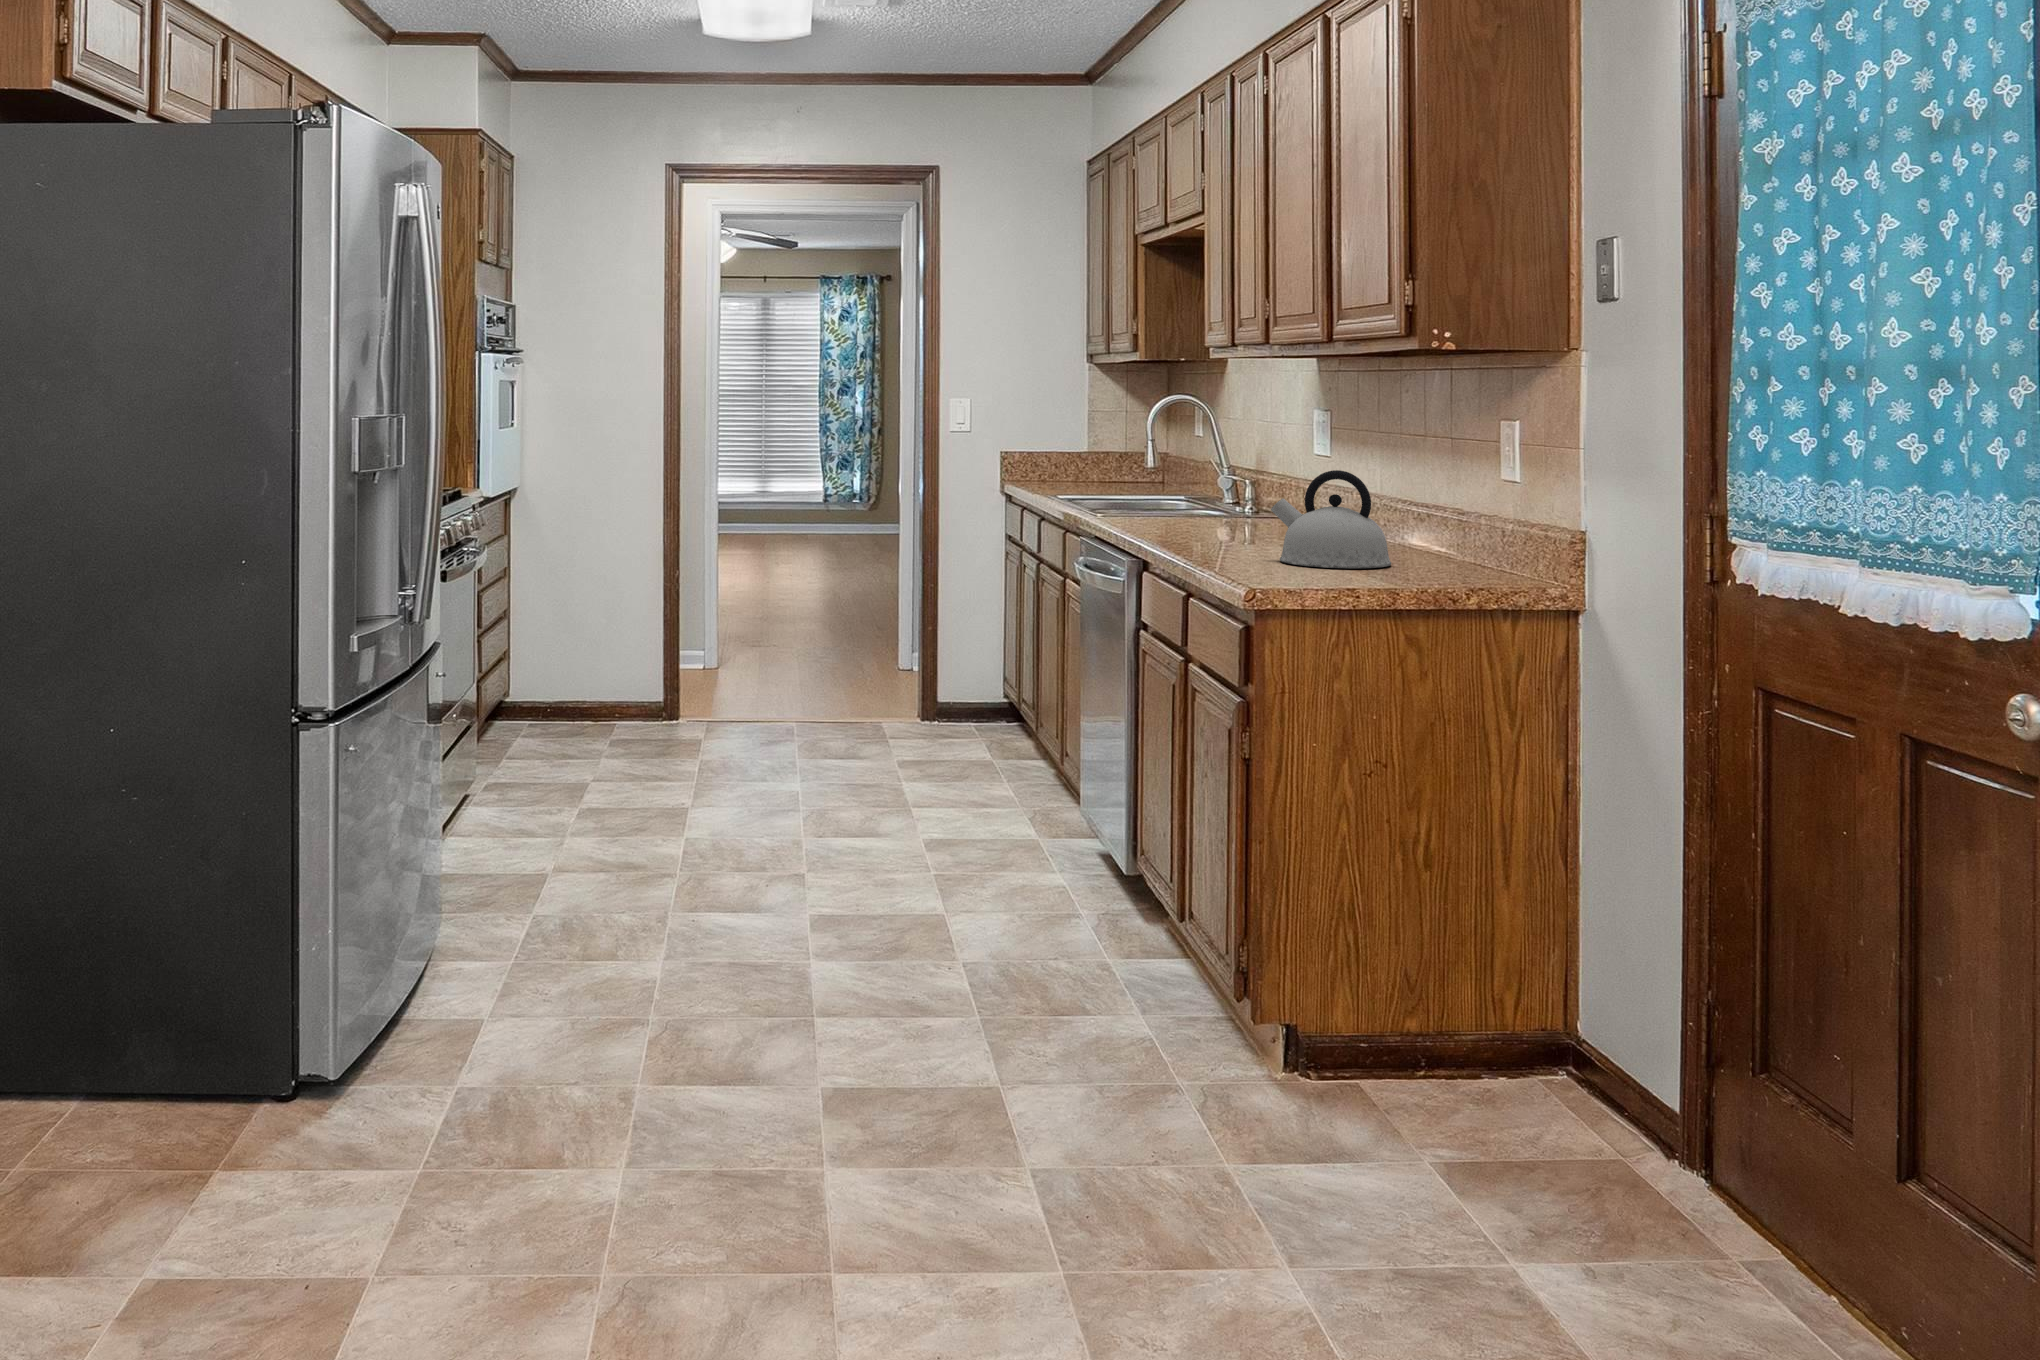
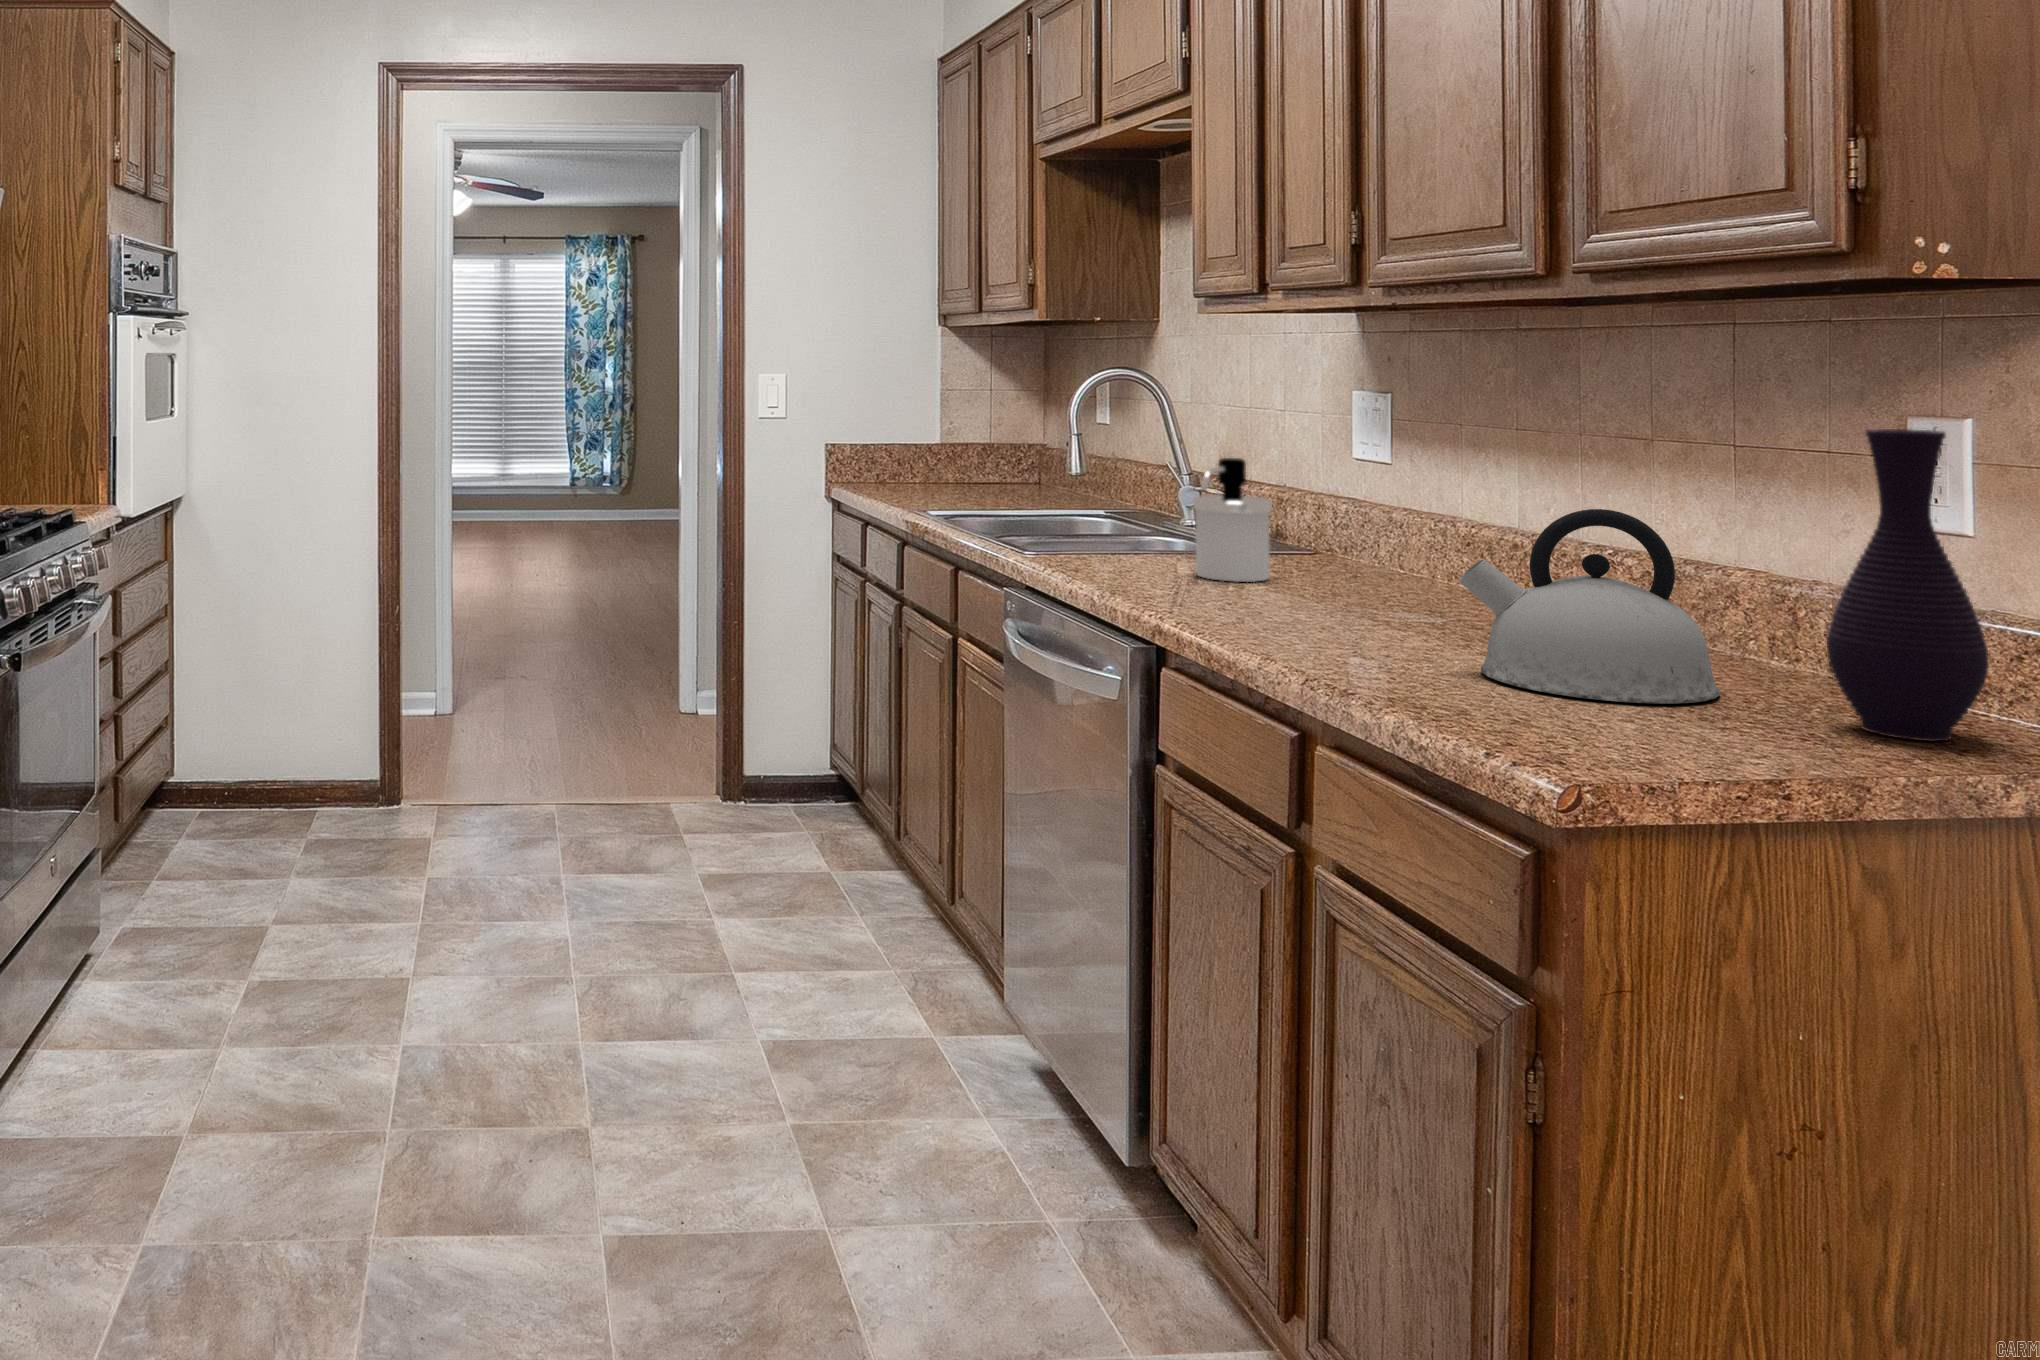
vase: none [1416,426,1482,579] -> present [1827,429,1989,741]
soap dispenser: none [1190,452,1240,530] -> present [1193,458,1272,582]

